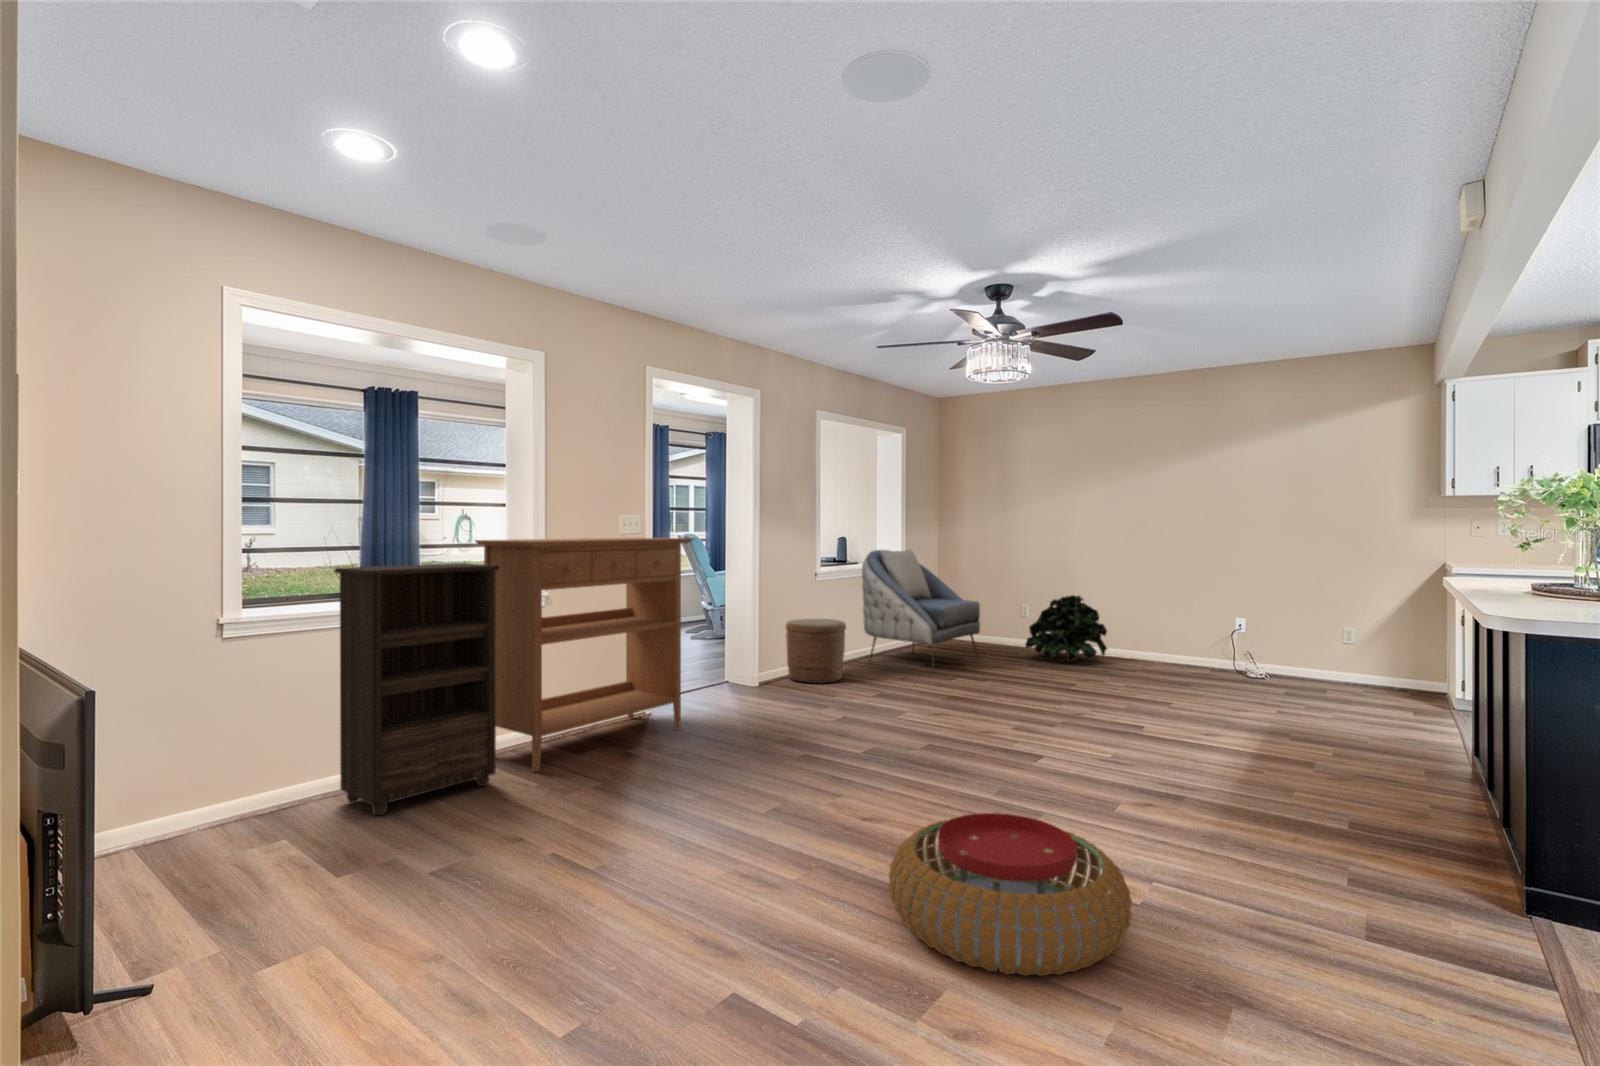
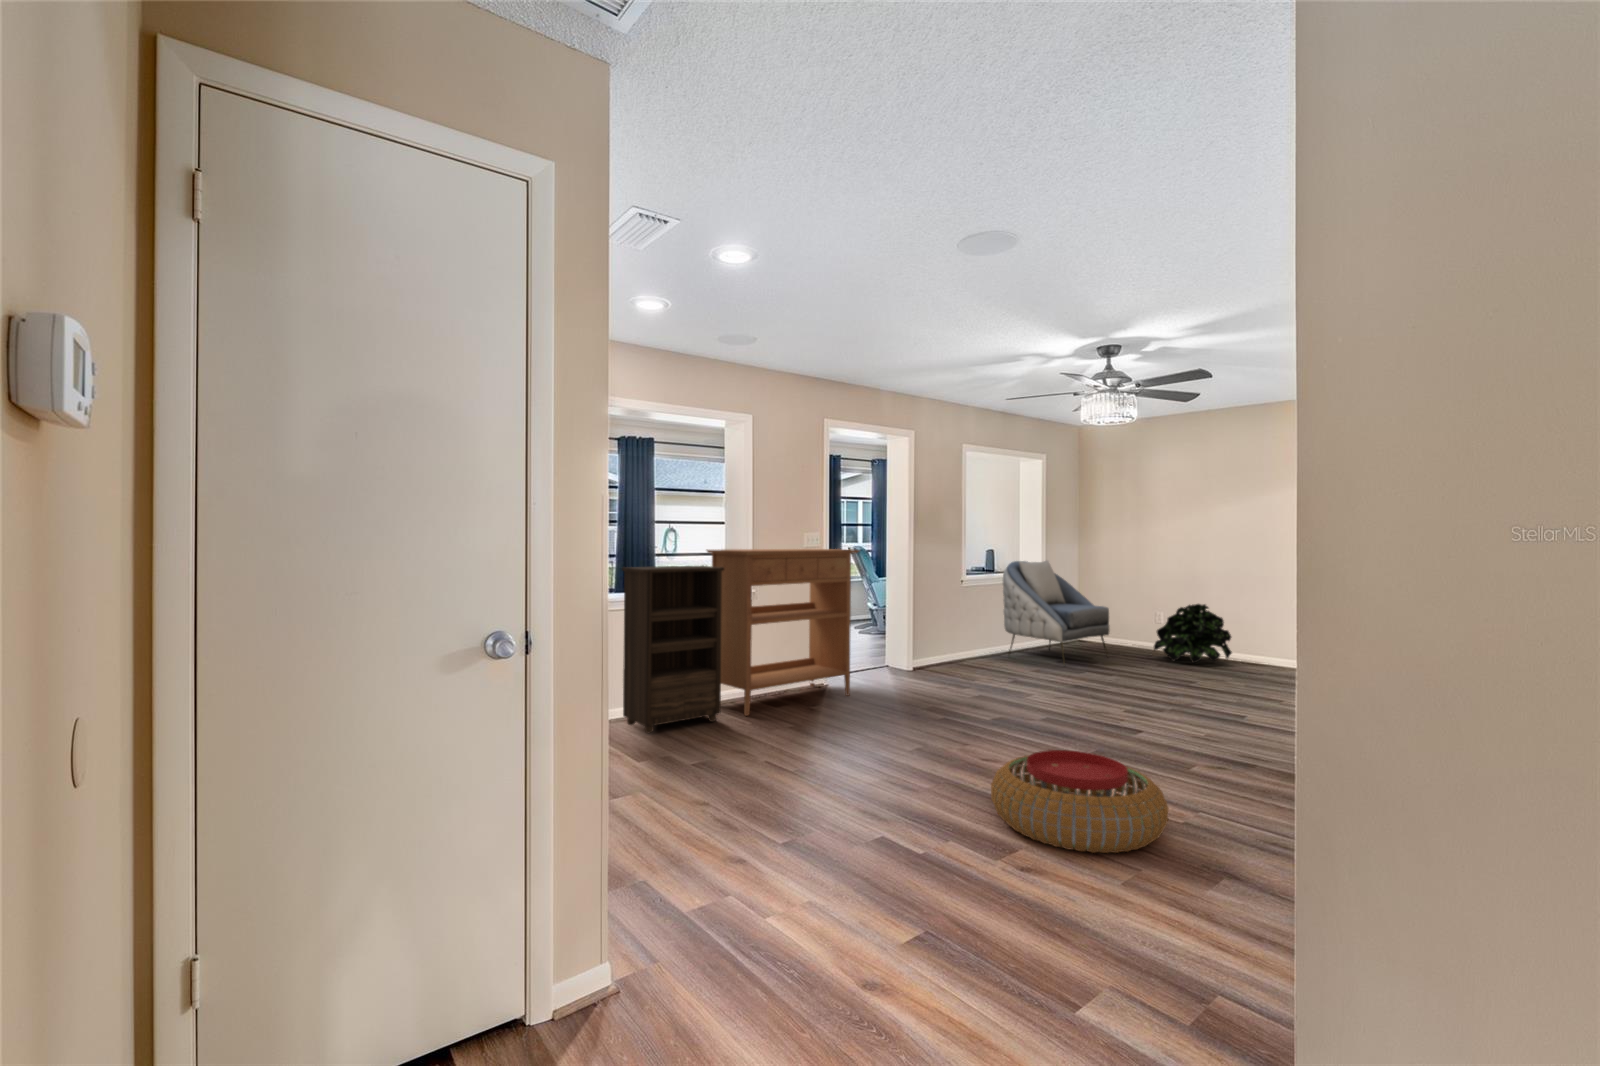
woven basket: present [786,619,846,683] -> none [935,617,987,670]

